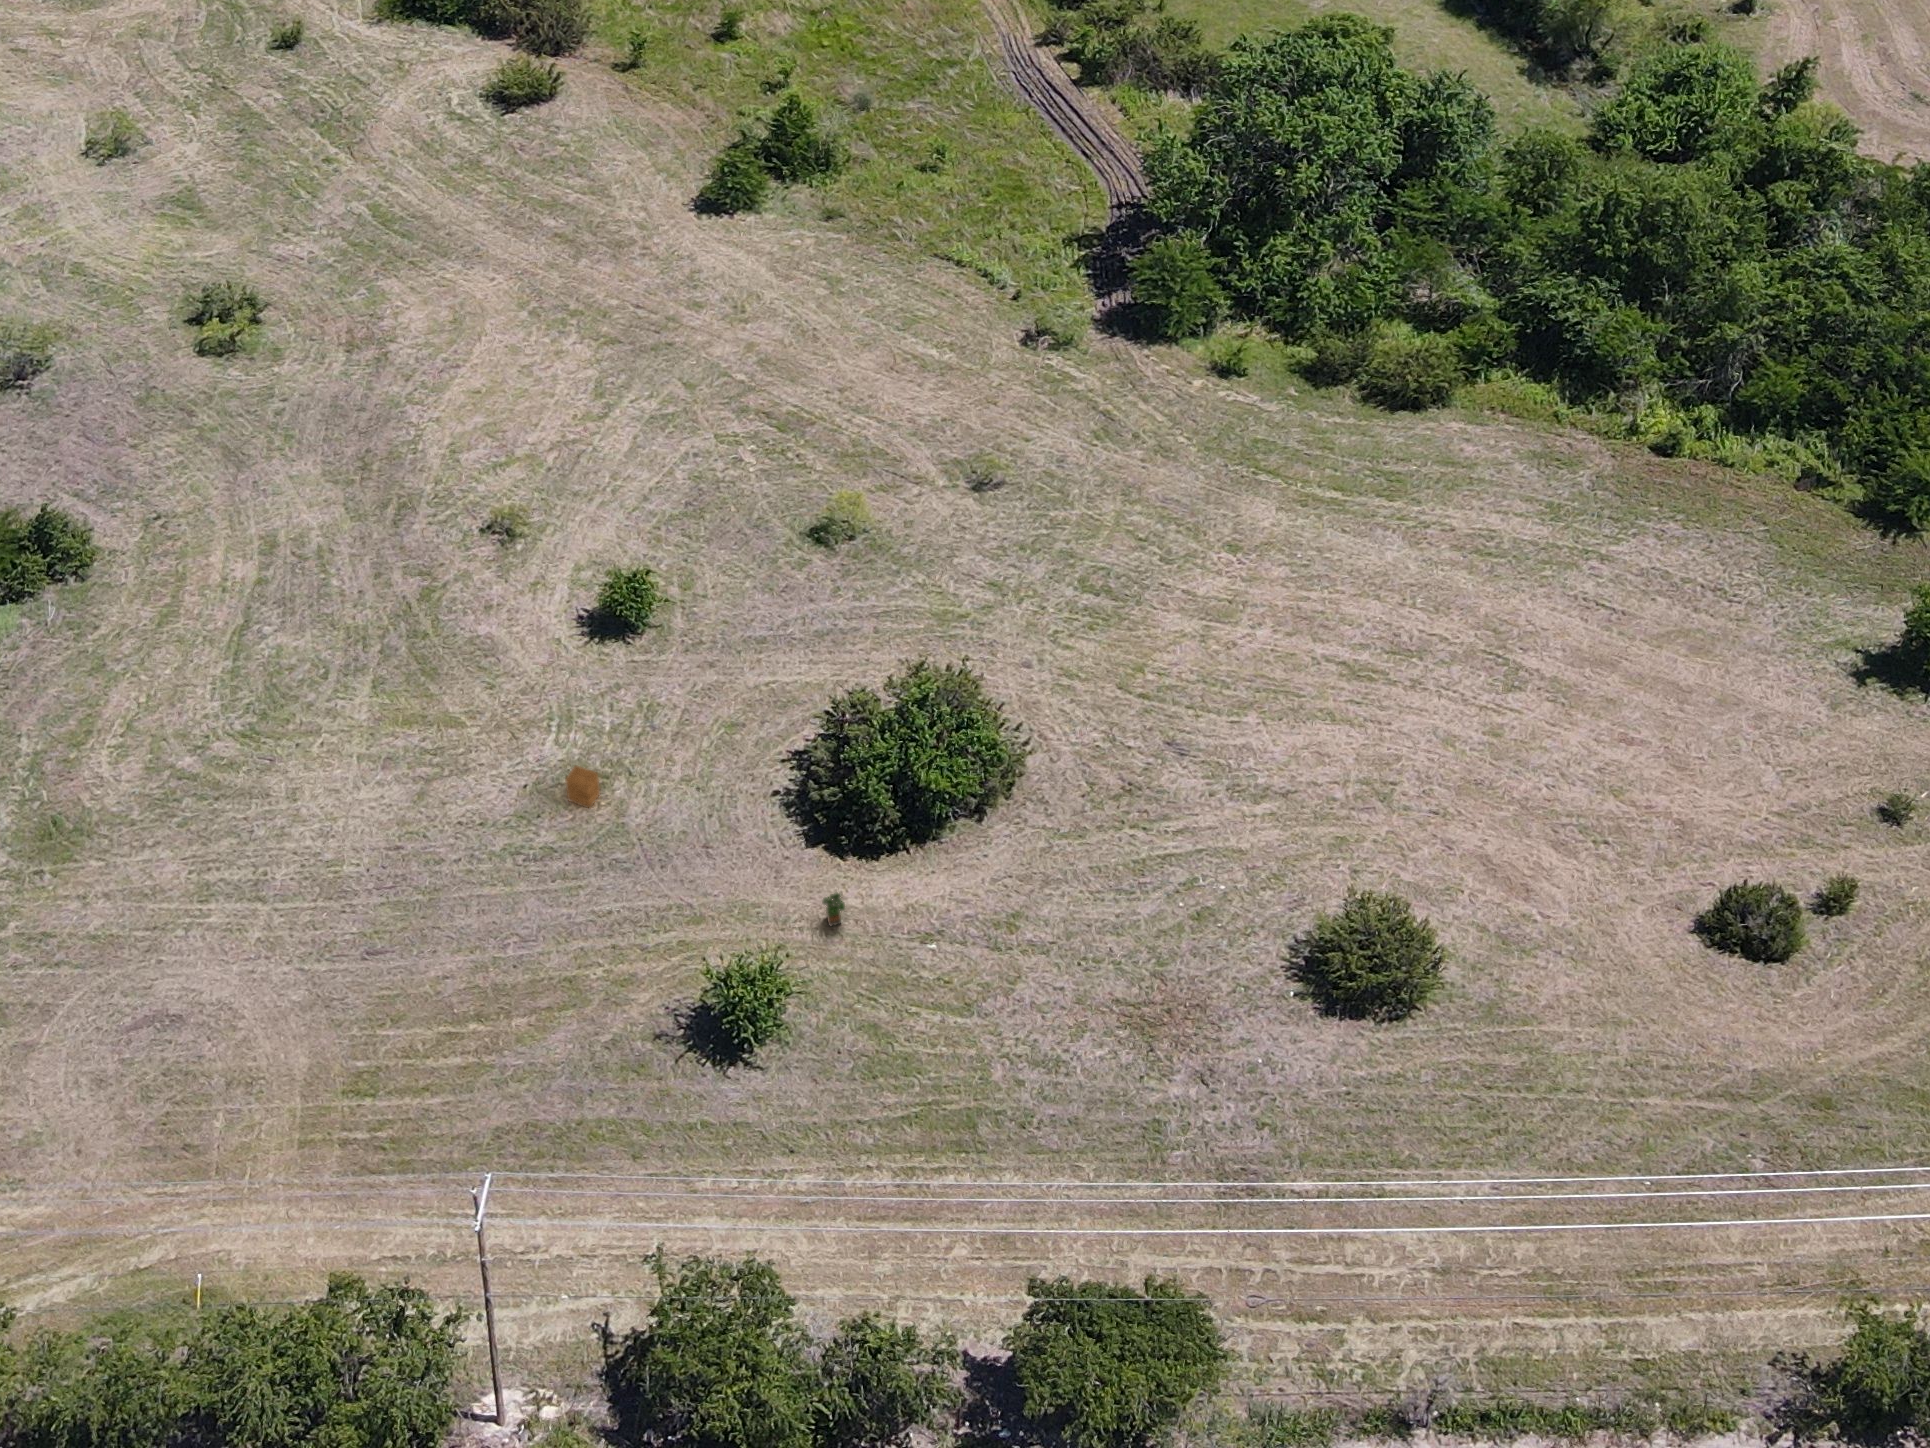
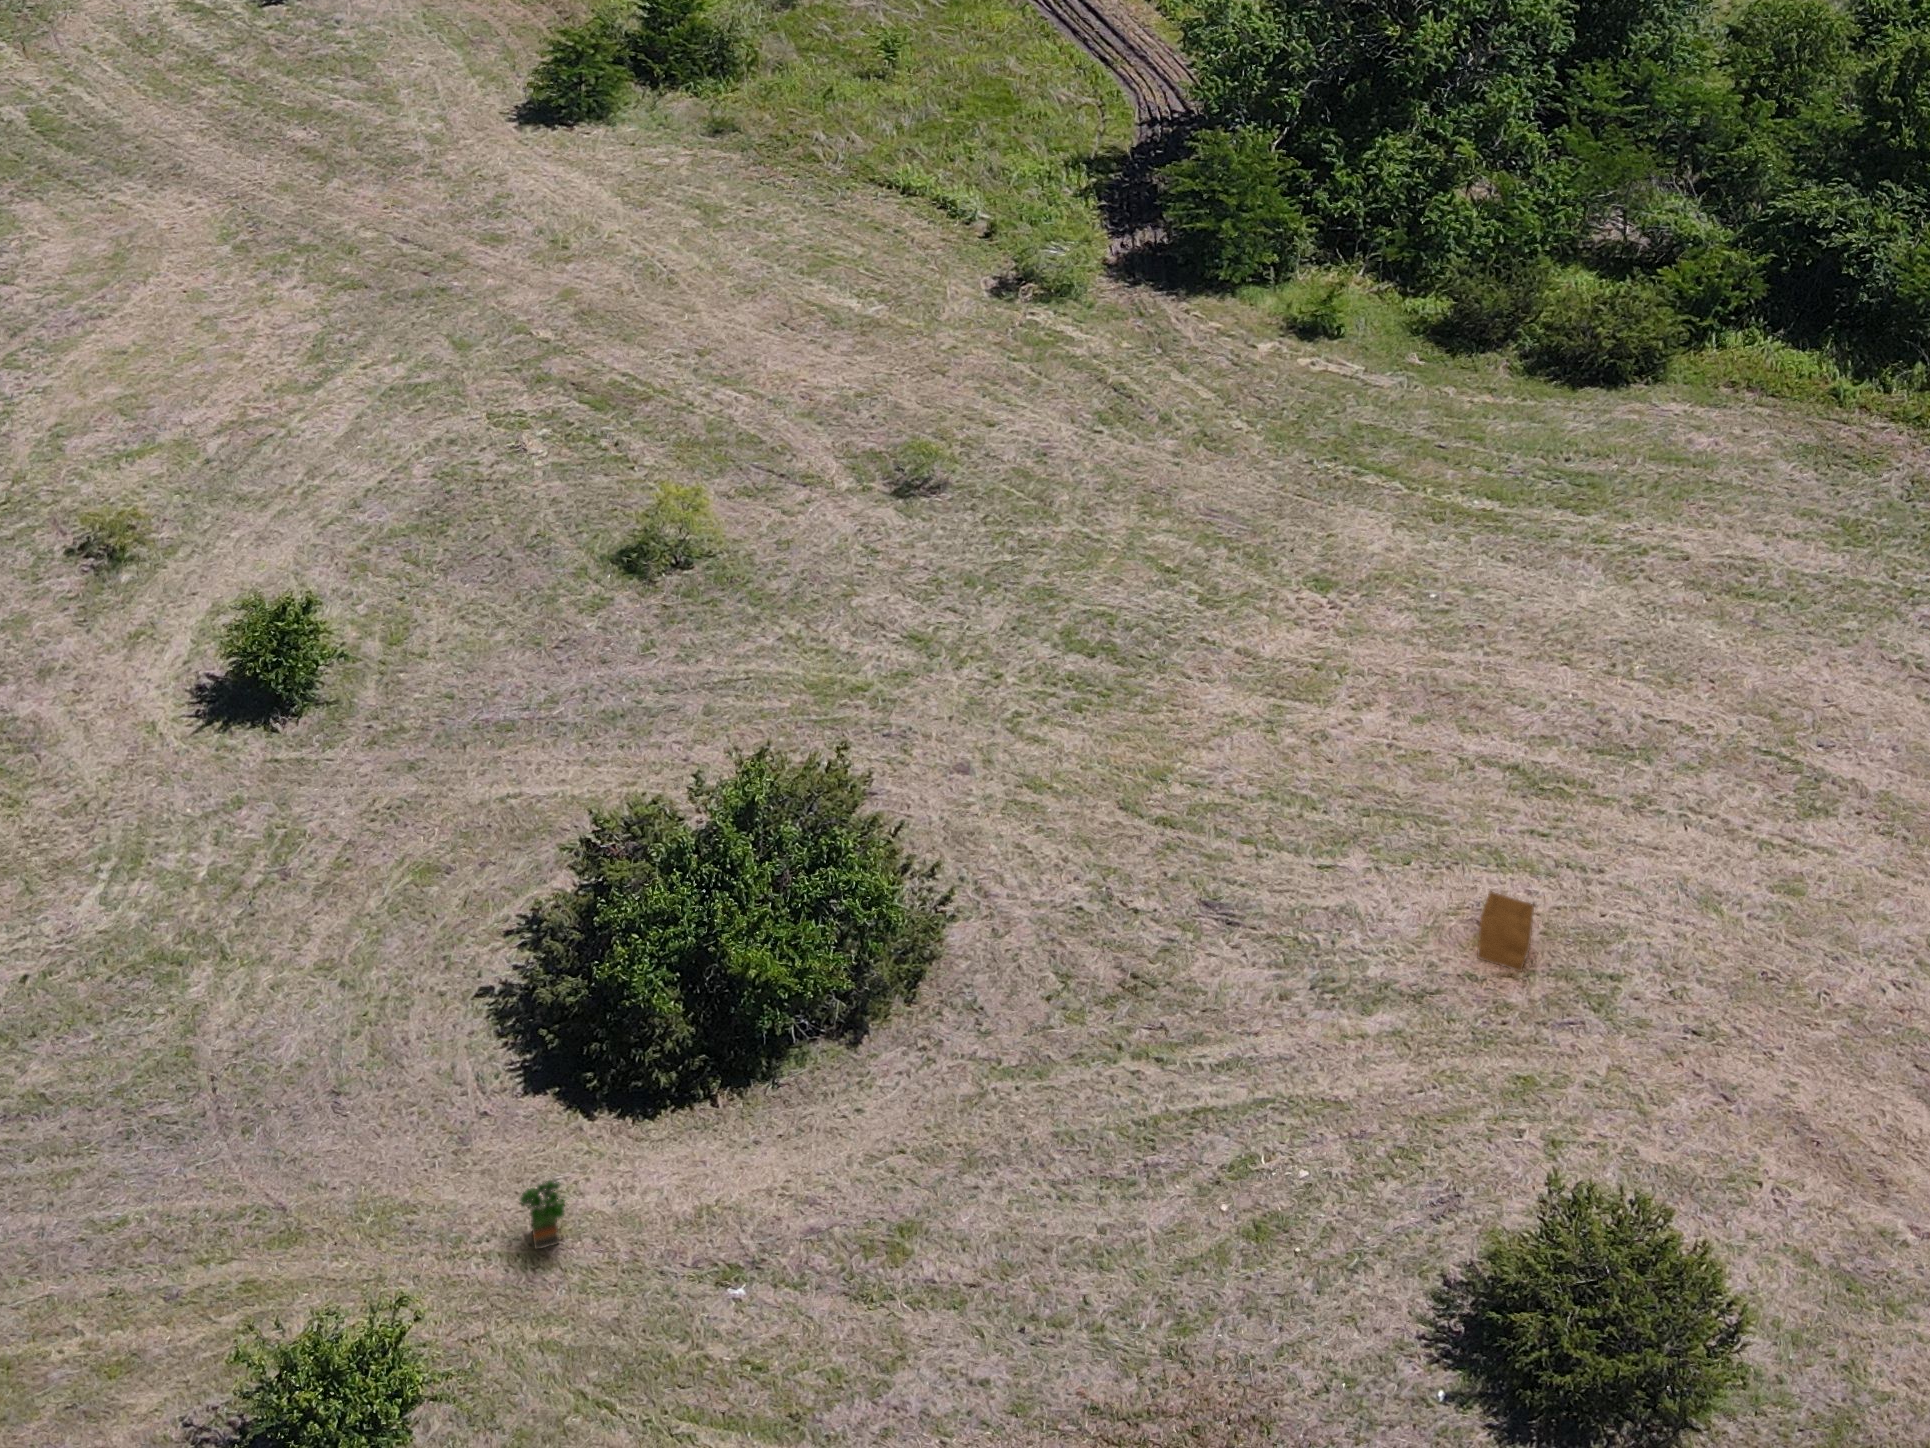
cardboard box: present [565,766,600,808] -> present [1477,891,1534,971]

